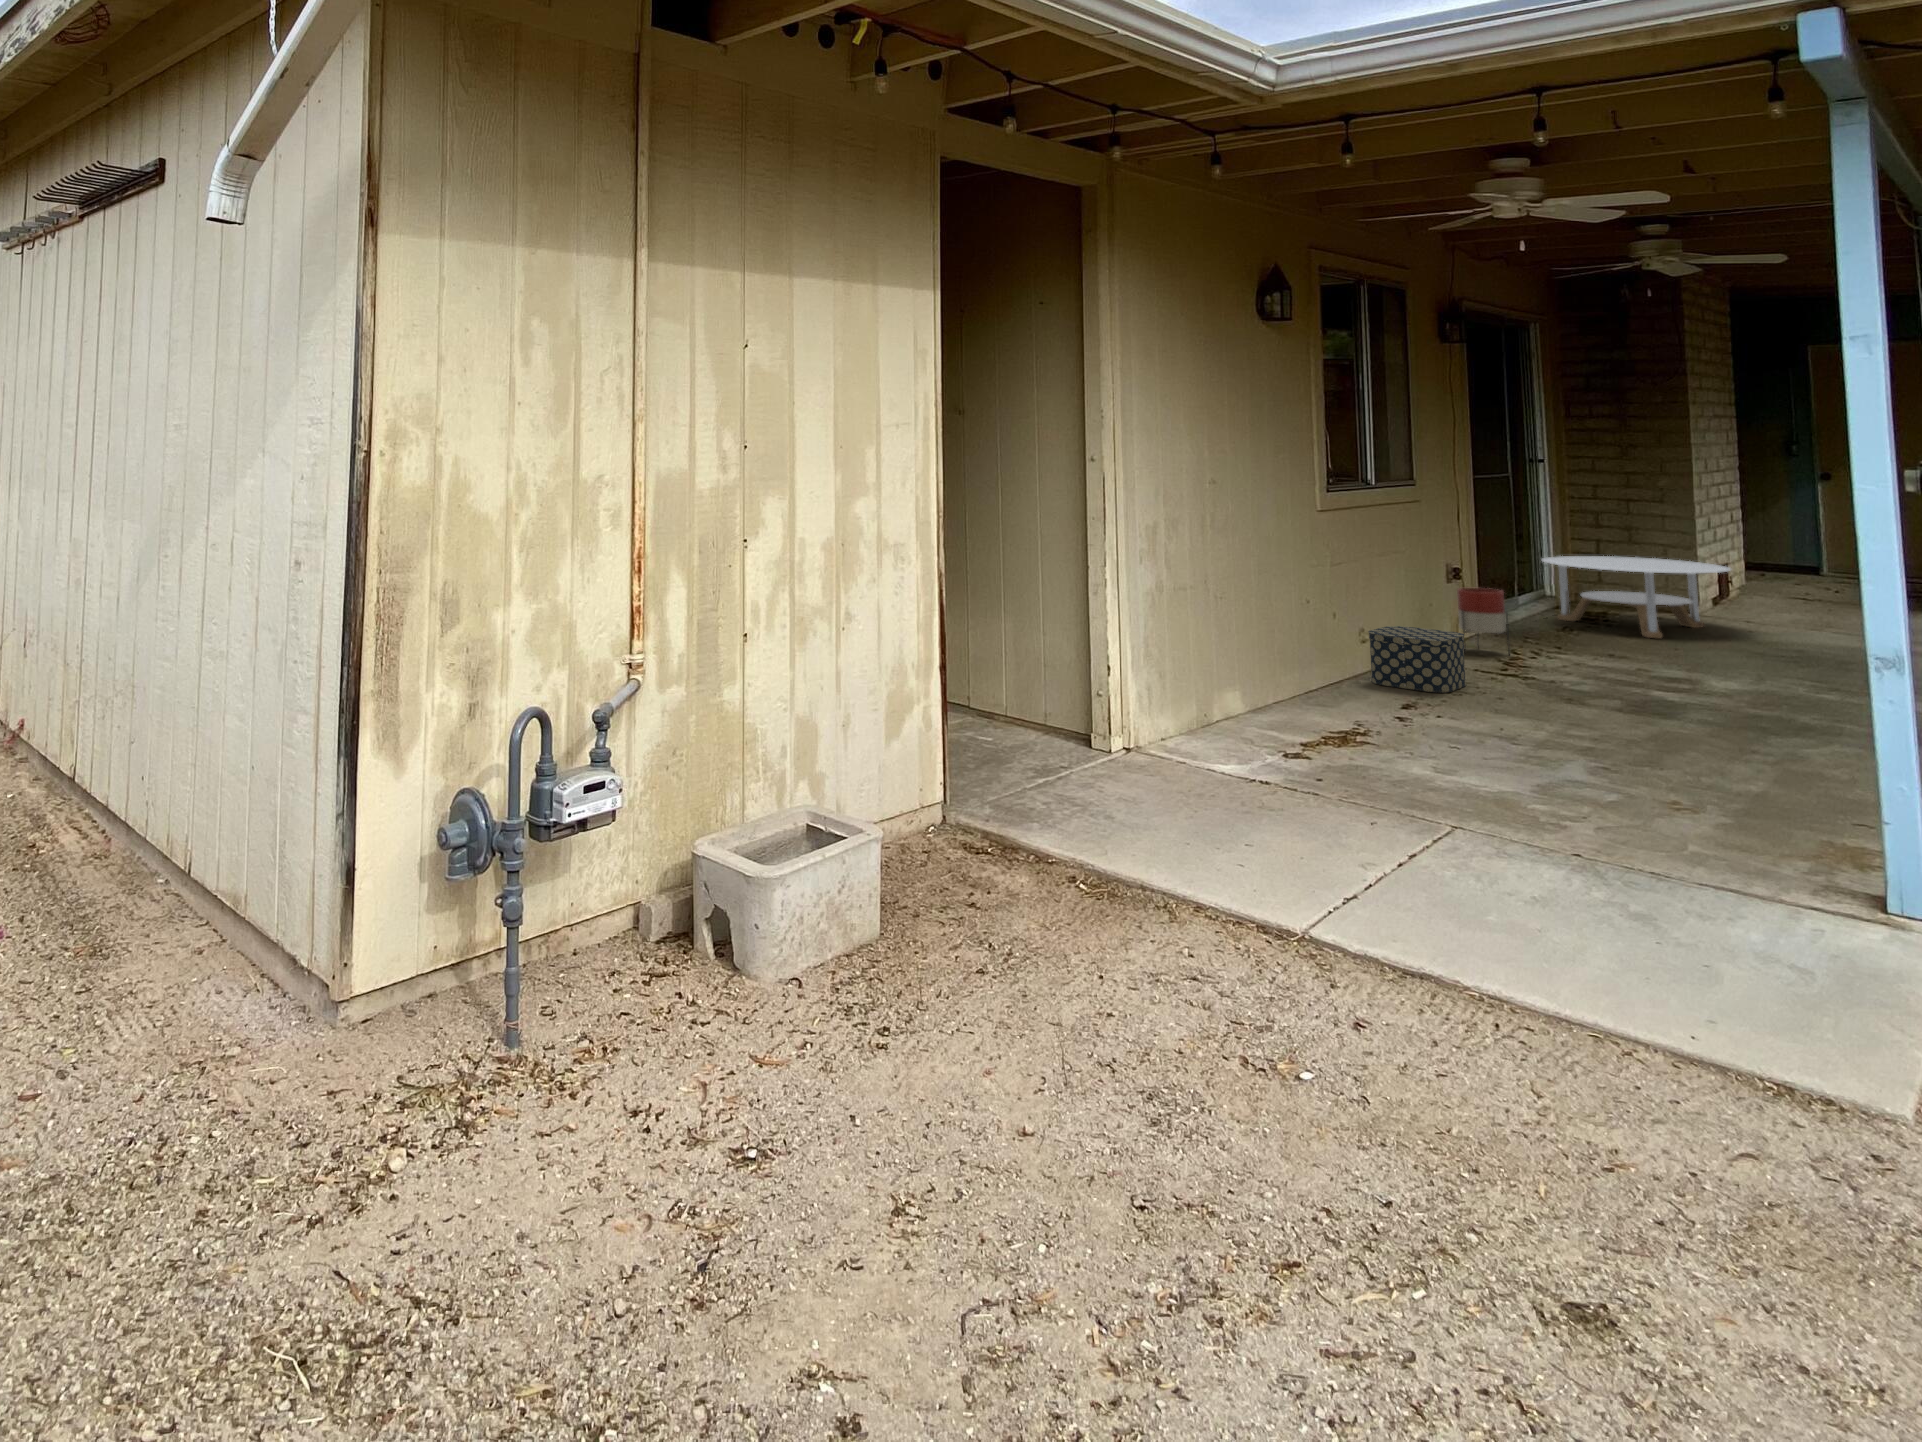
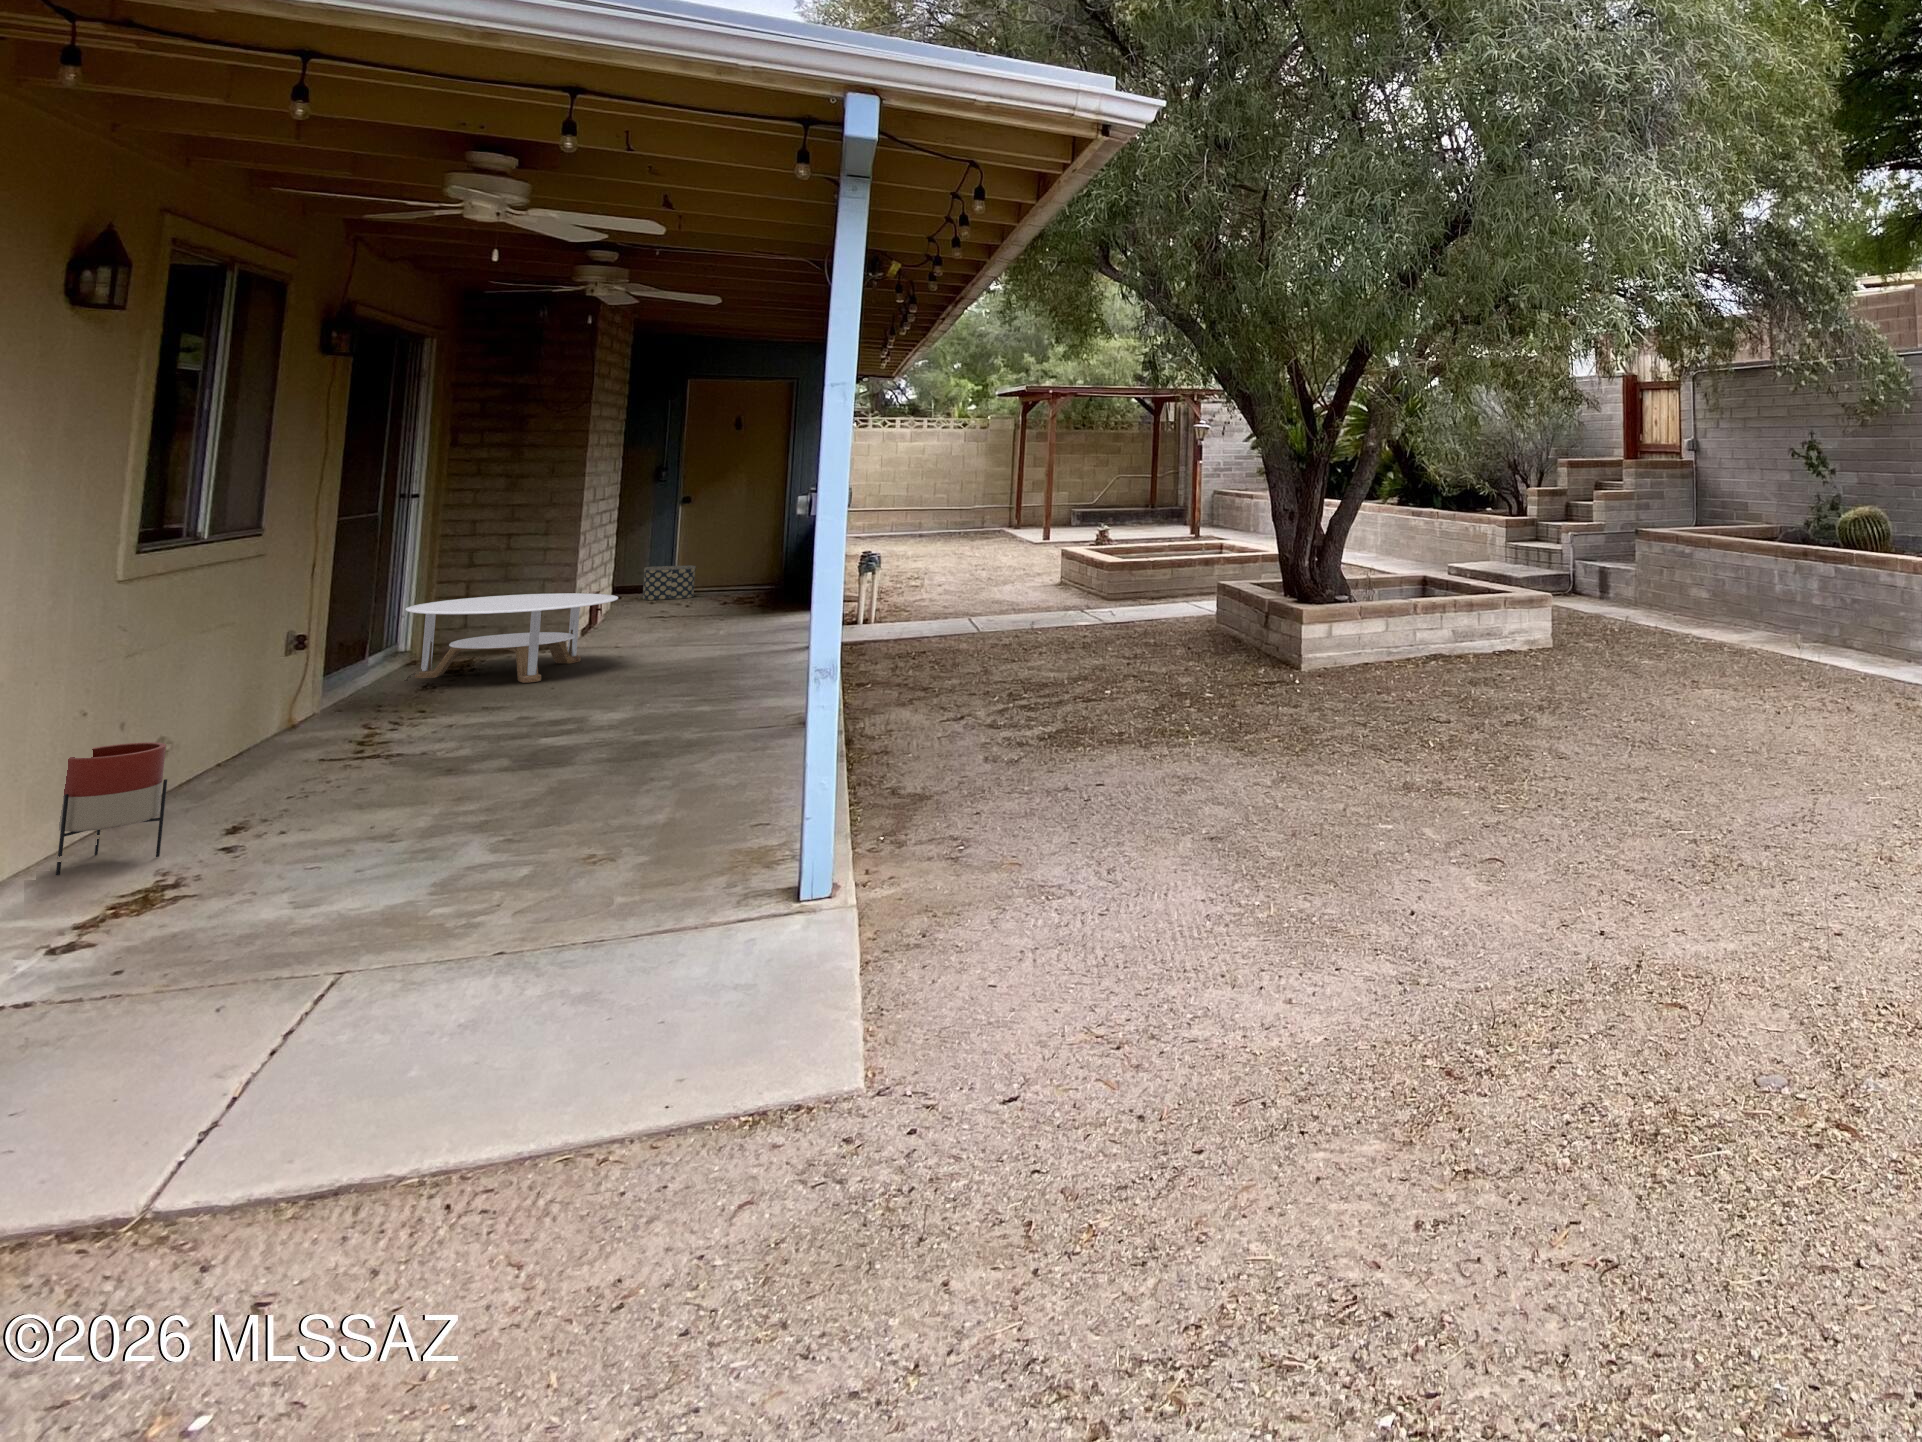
planter: present [1457,588,1509,646] -> present [56,742,167,875]
storage box: present [1368,626,1466,693] -> present [642,565,696,600]

